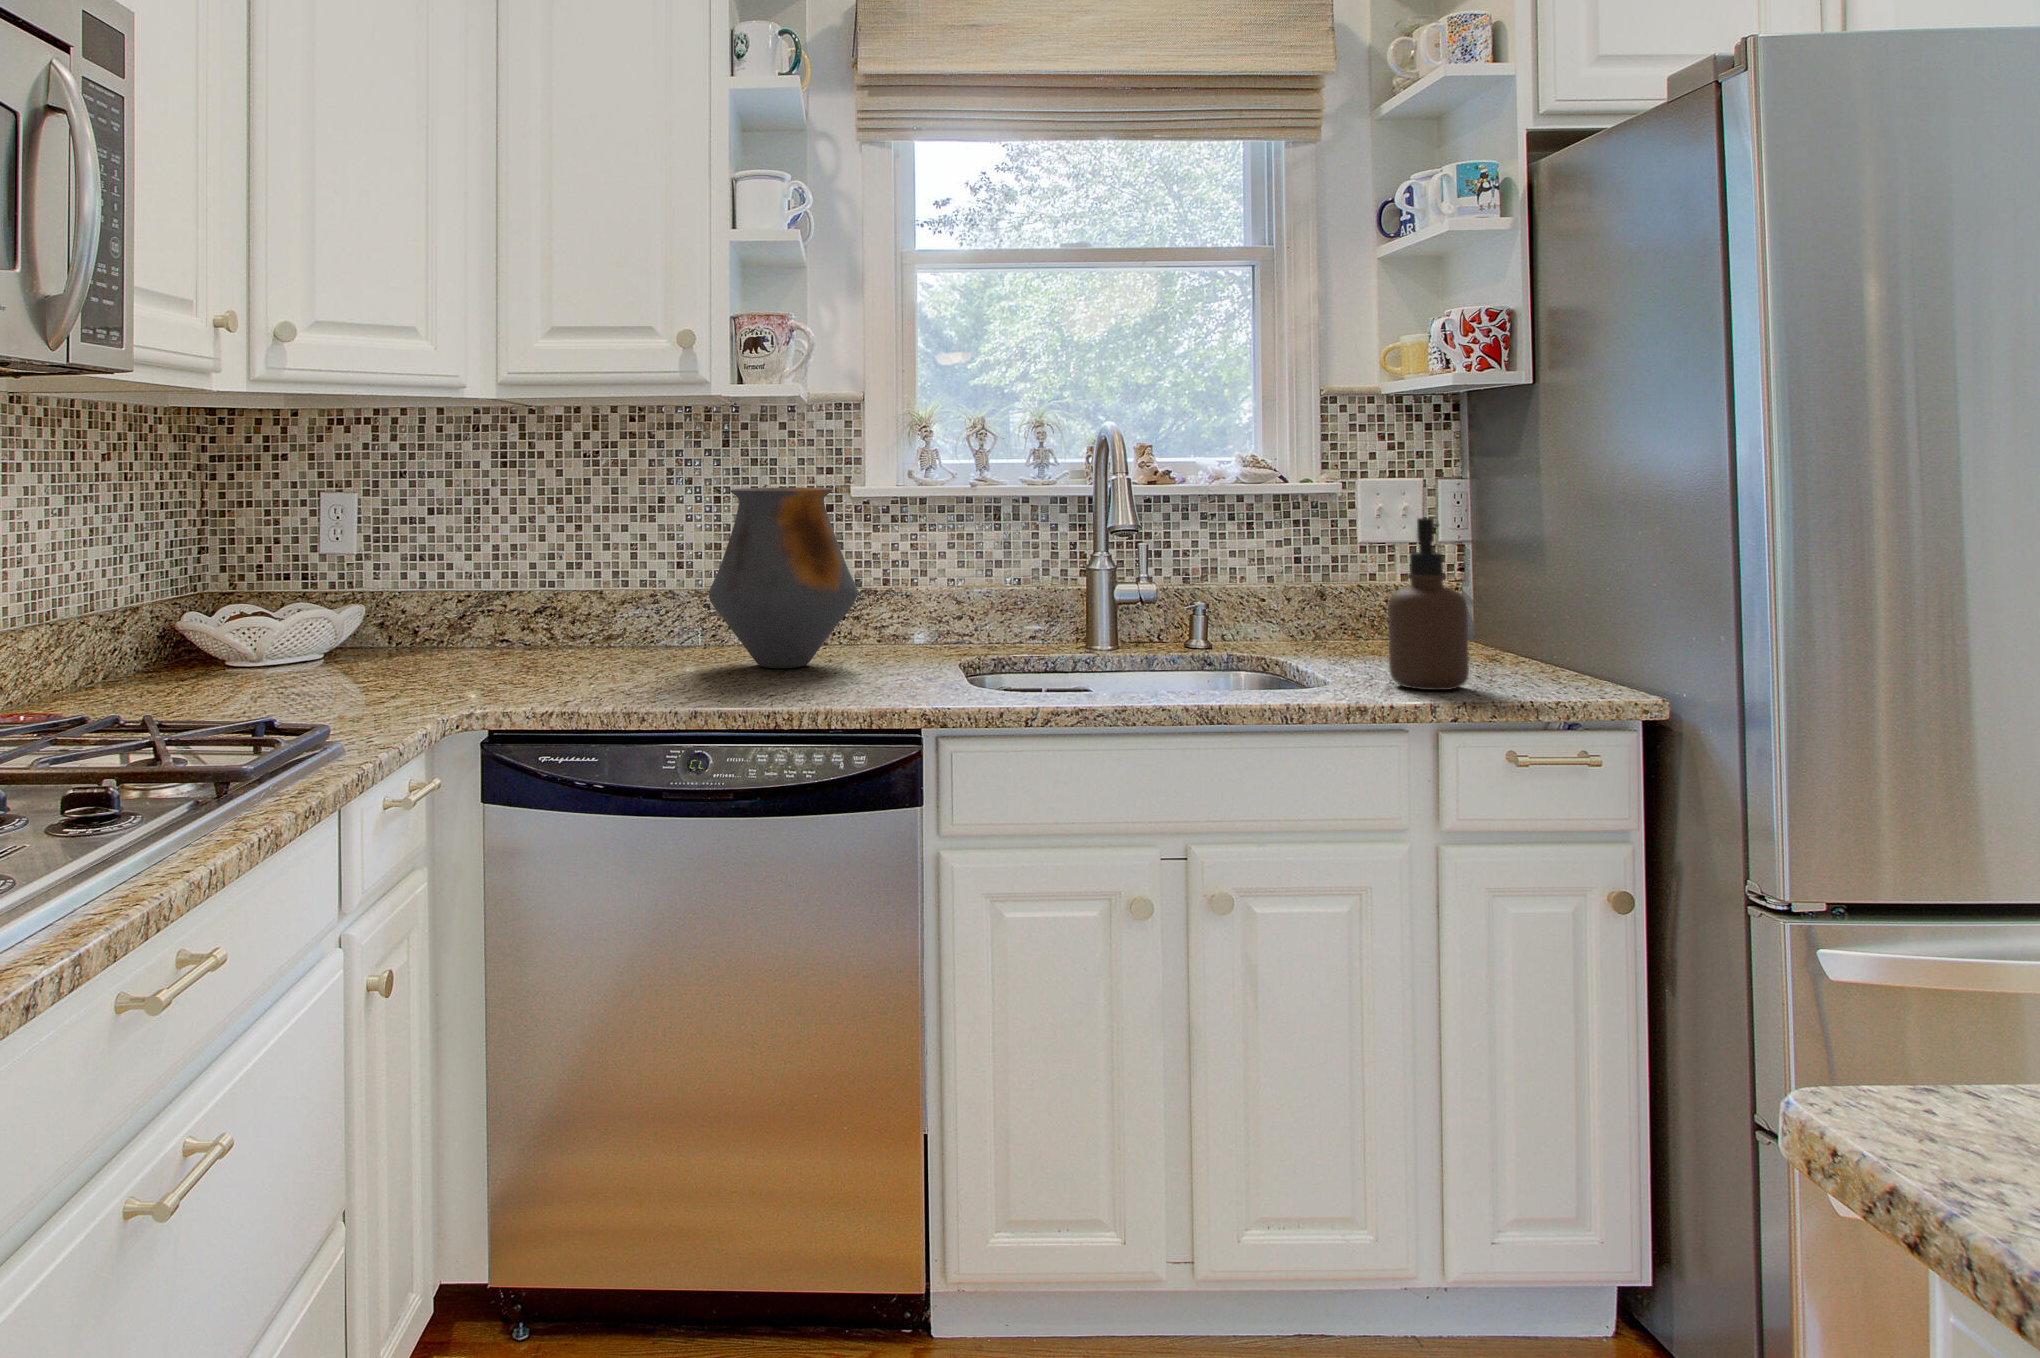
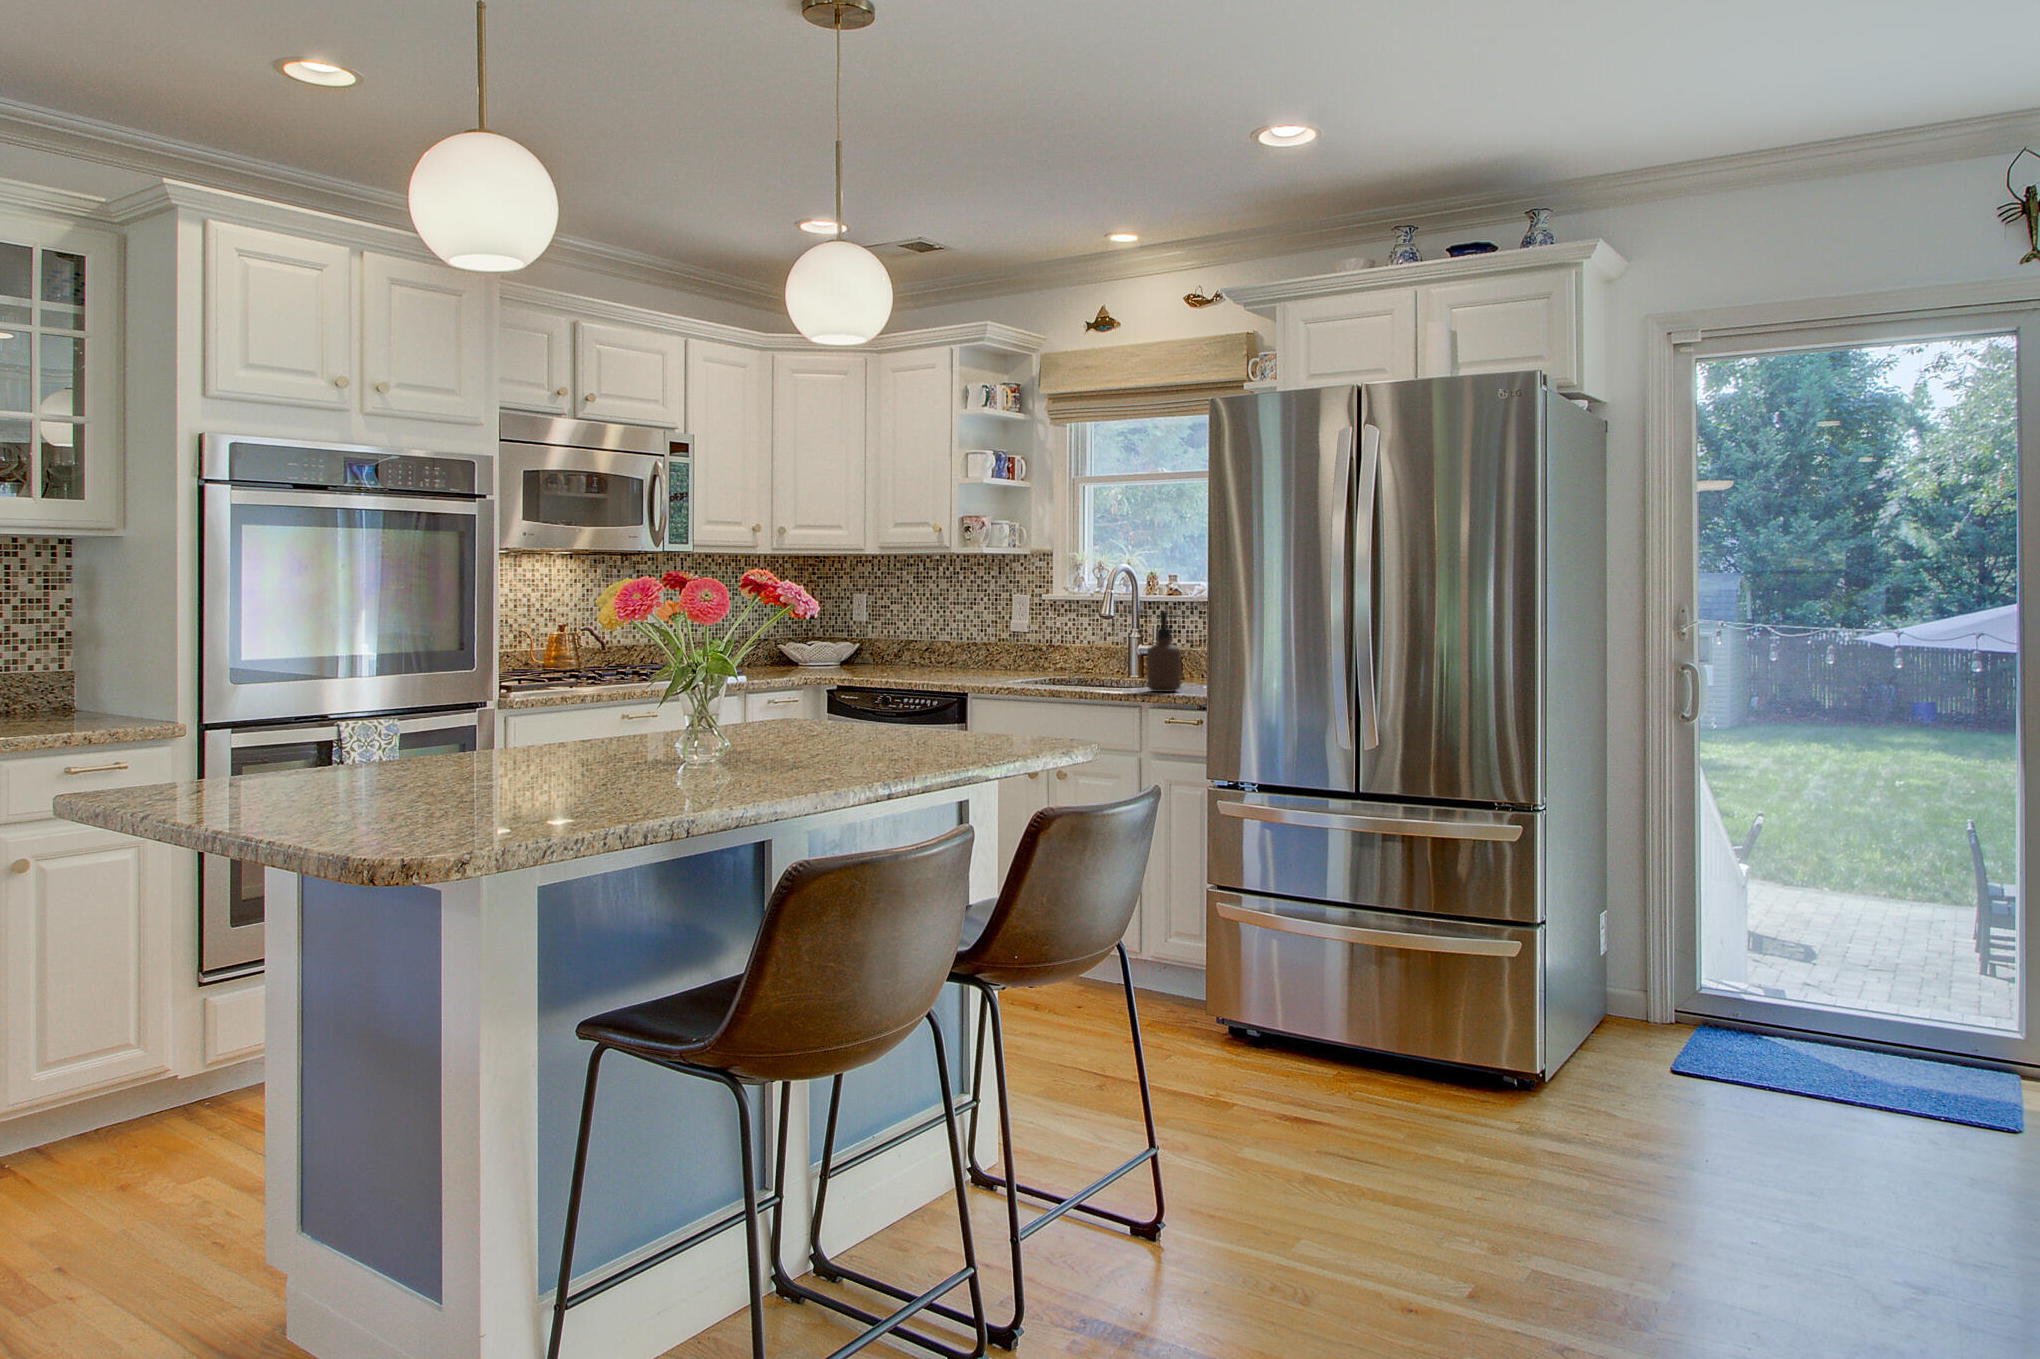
vase: present [709,487,857,668] -> none [950,595,1018,676]

